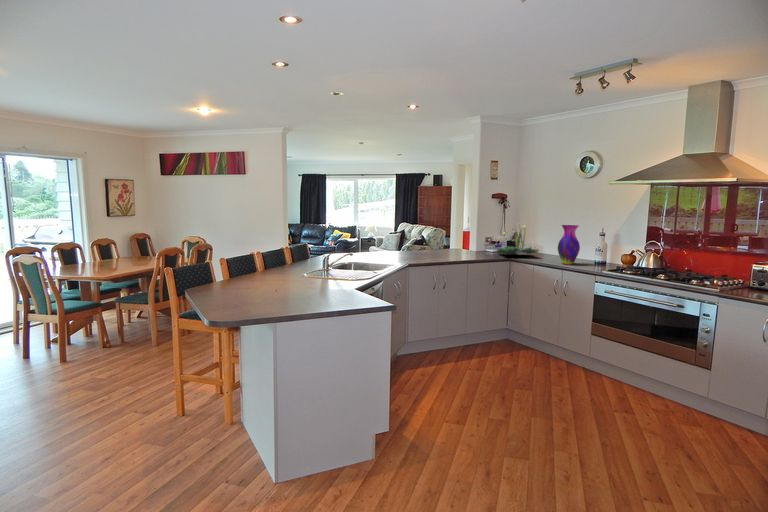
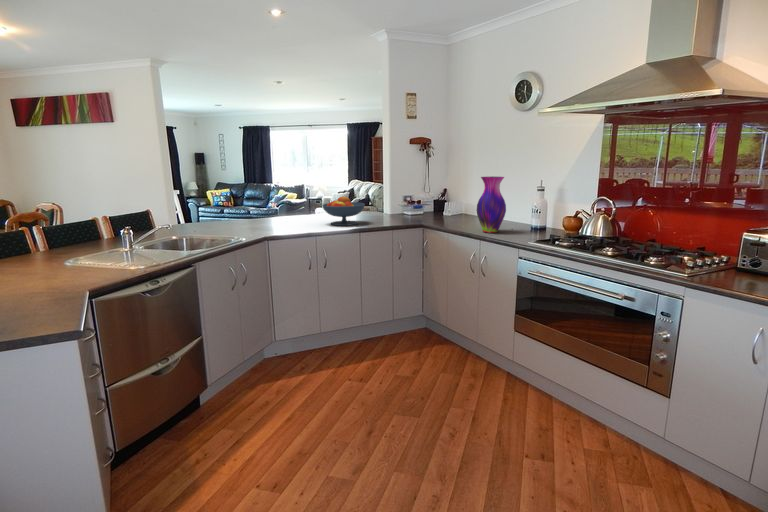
plant: present [497,225,539,254] -> none [413,177,461,219]
fruit bowl: none [435,236,467,258] -> present [322,196,365,226]

